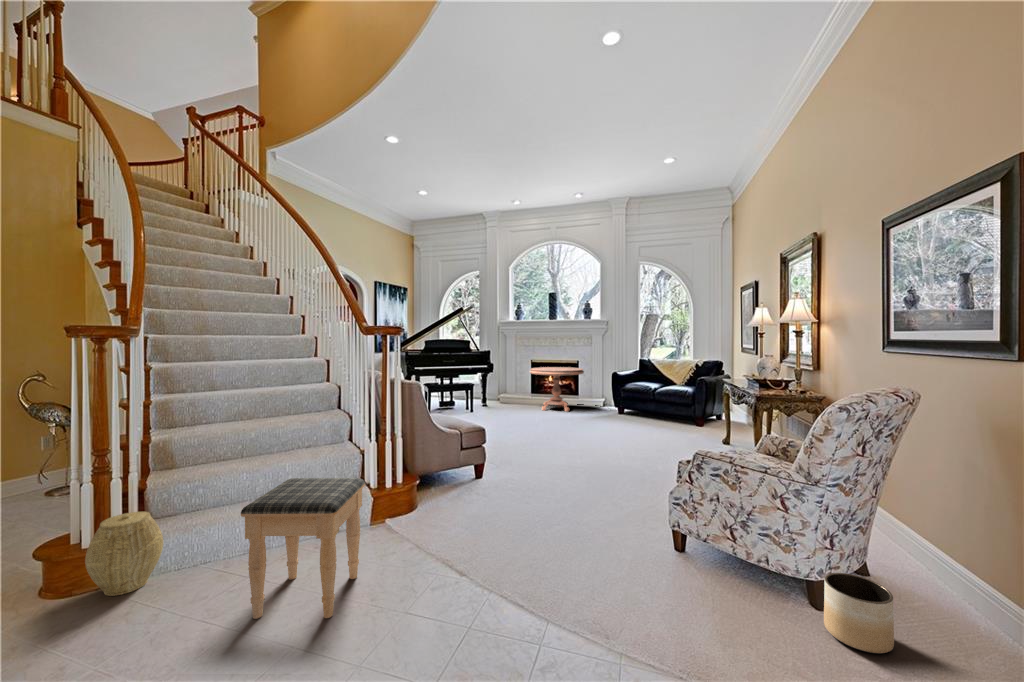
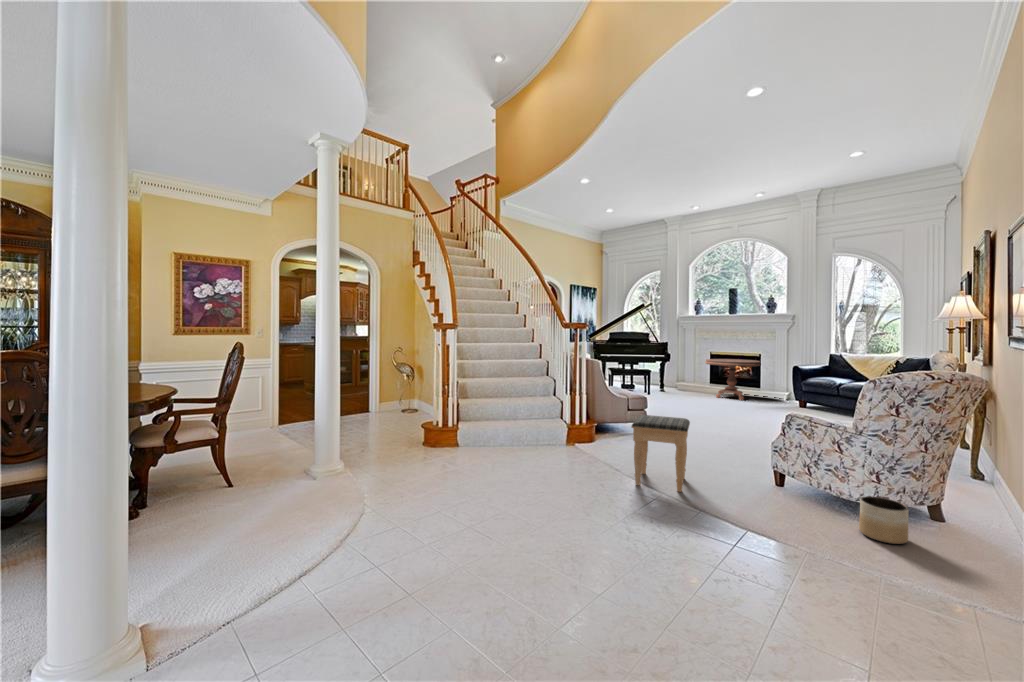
footstool: present [241,478,365,619] -> present [632,415,690,492]
woven basket: present [85,512,163,596] -> none [436,417,465,454]

